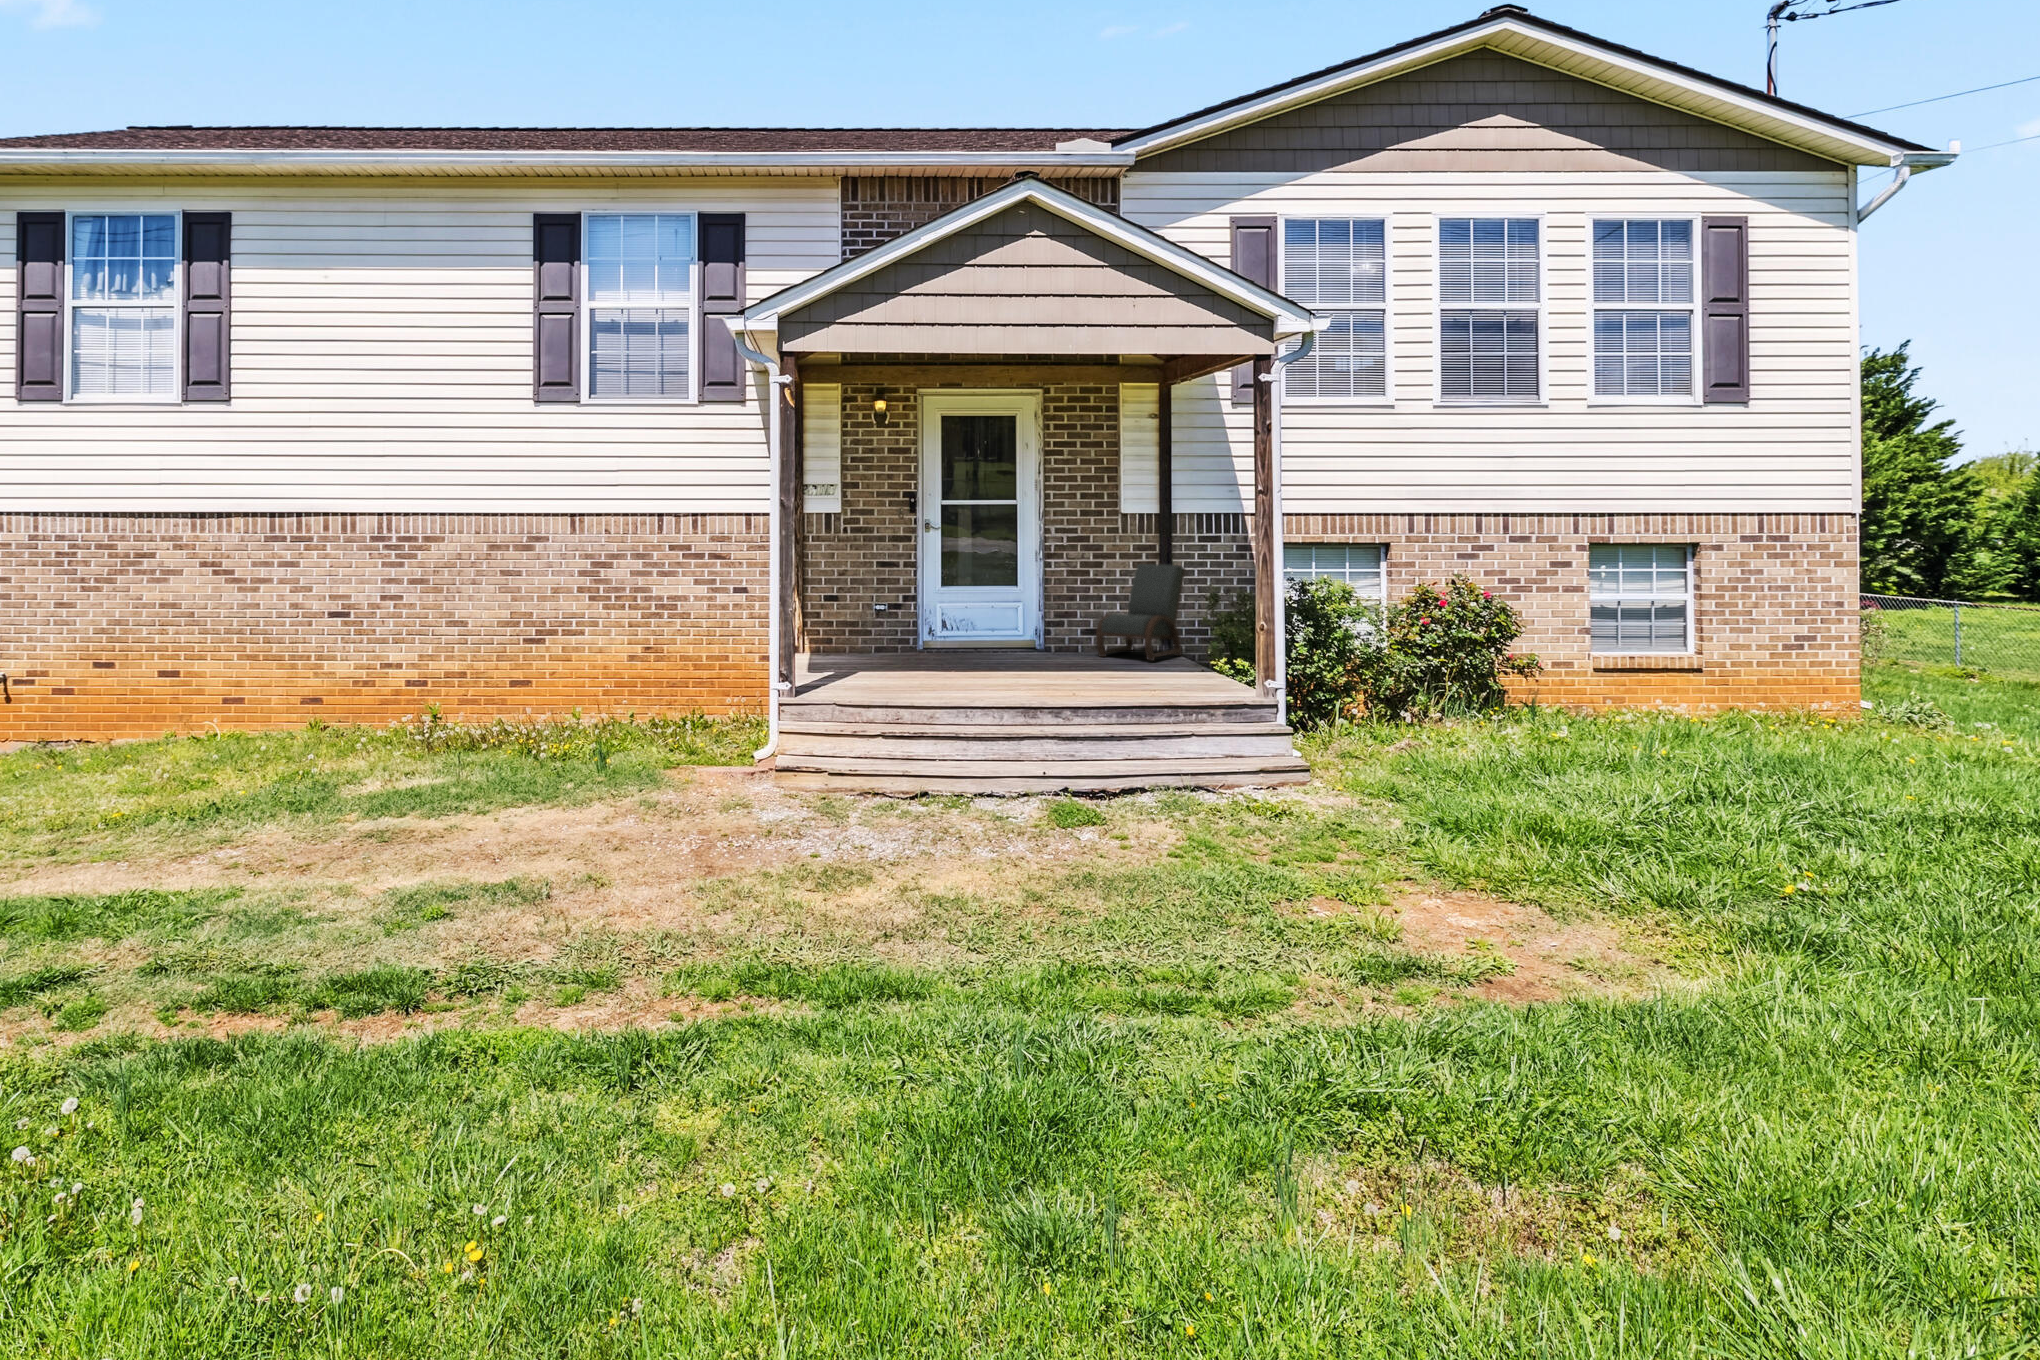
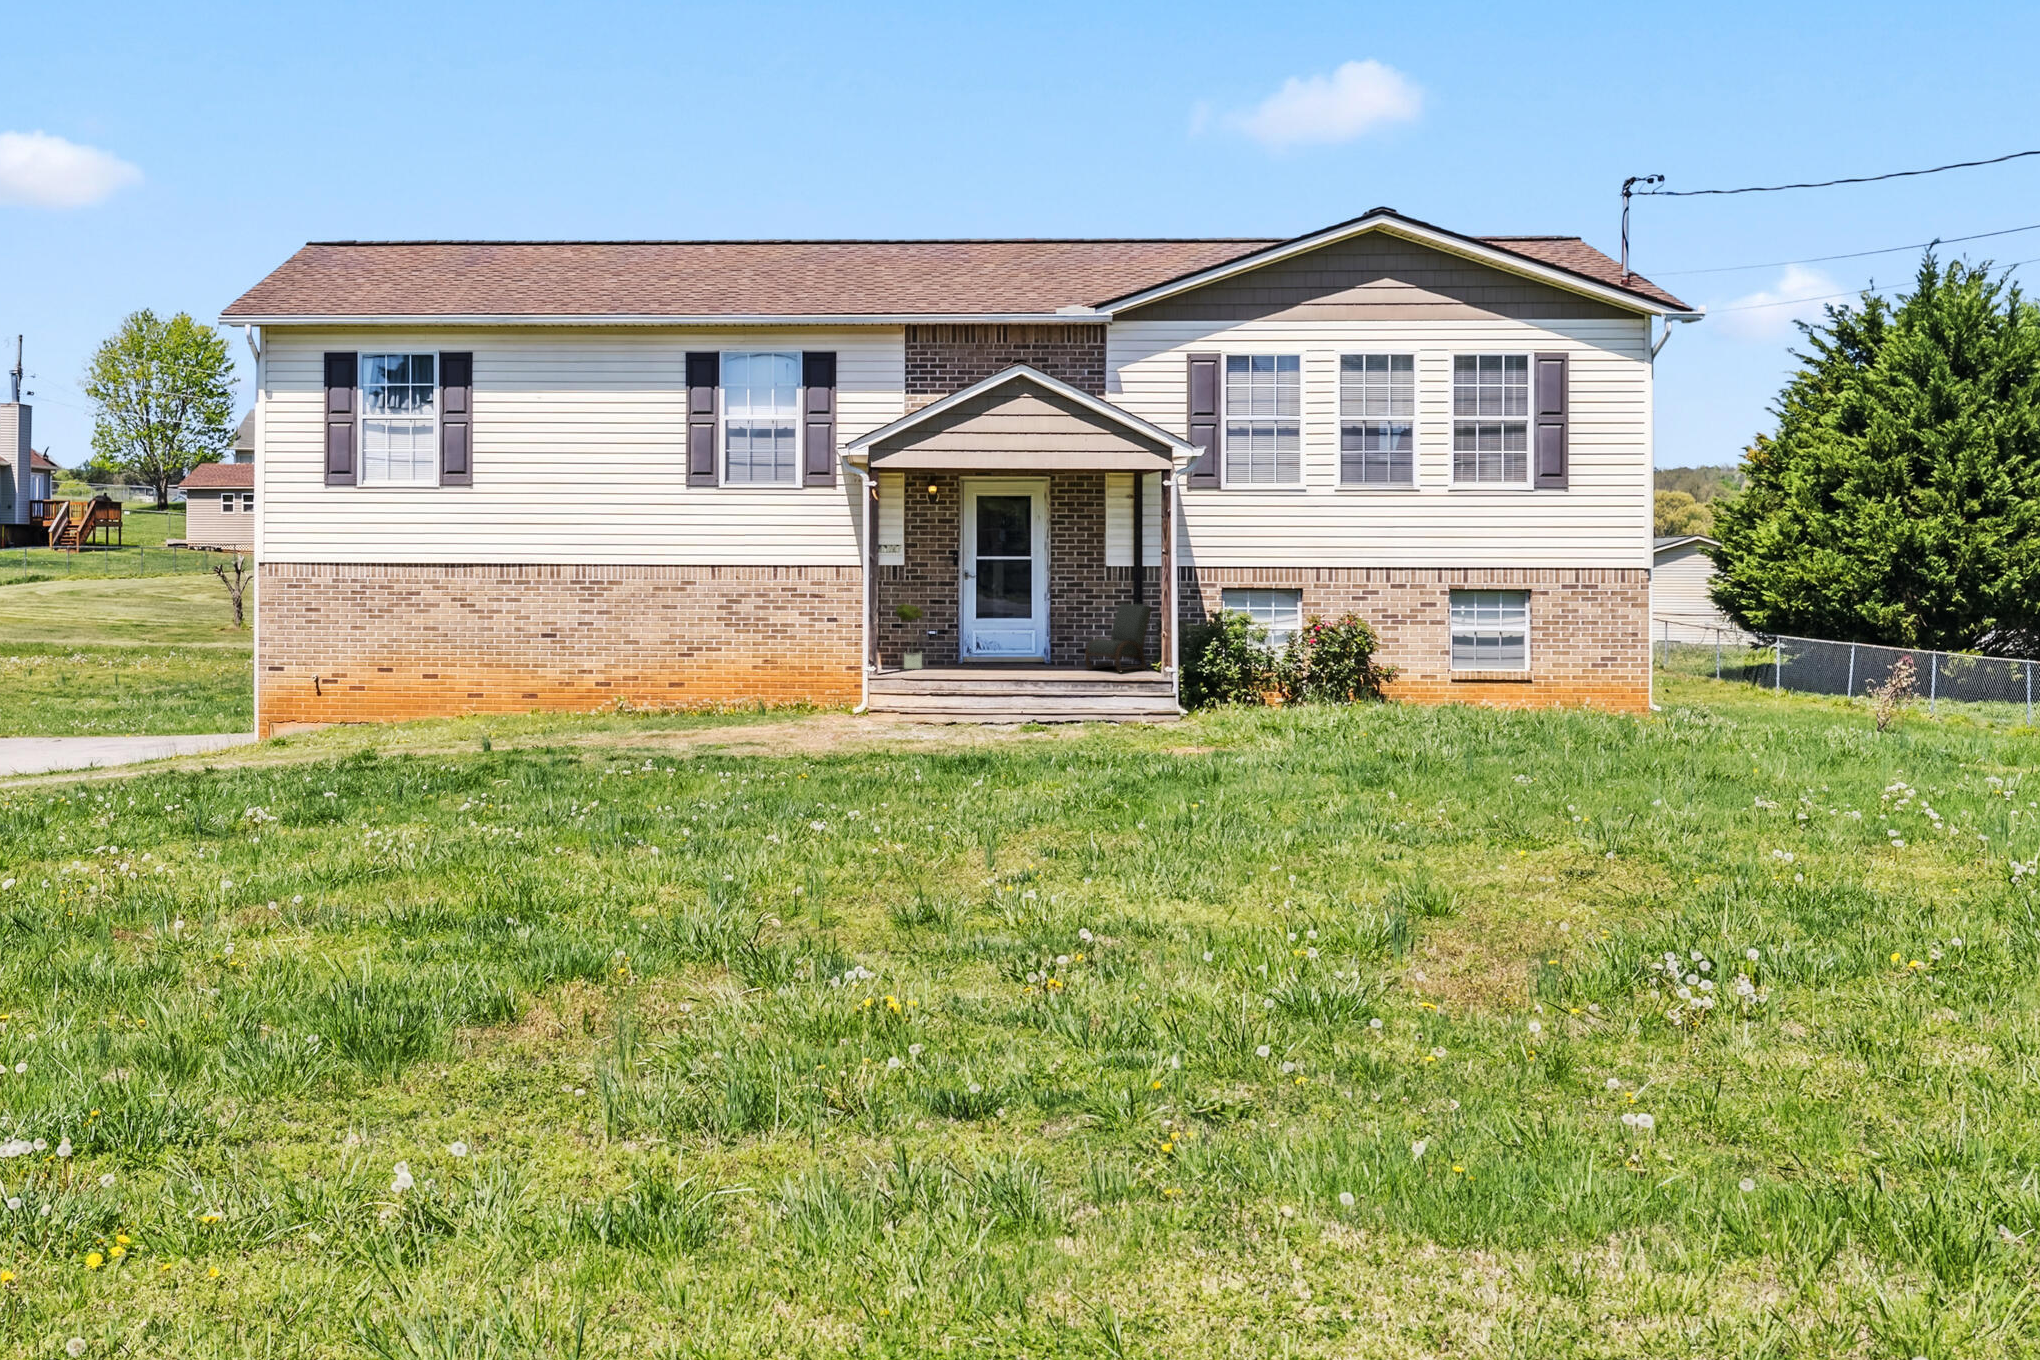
potted tree: none [829,563,869,657] -> present [896,604,923,669]

